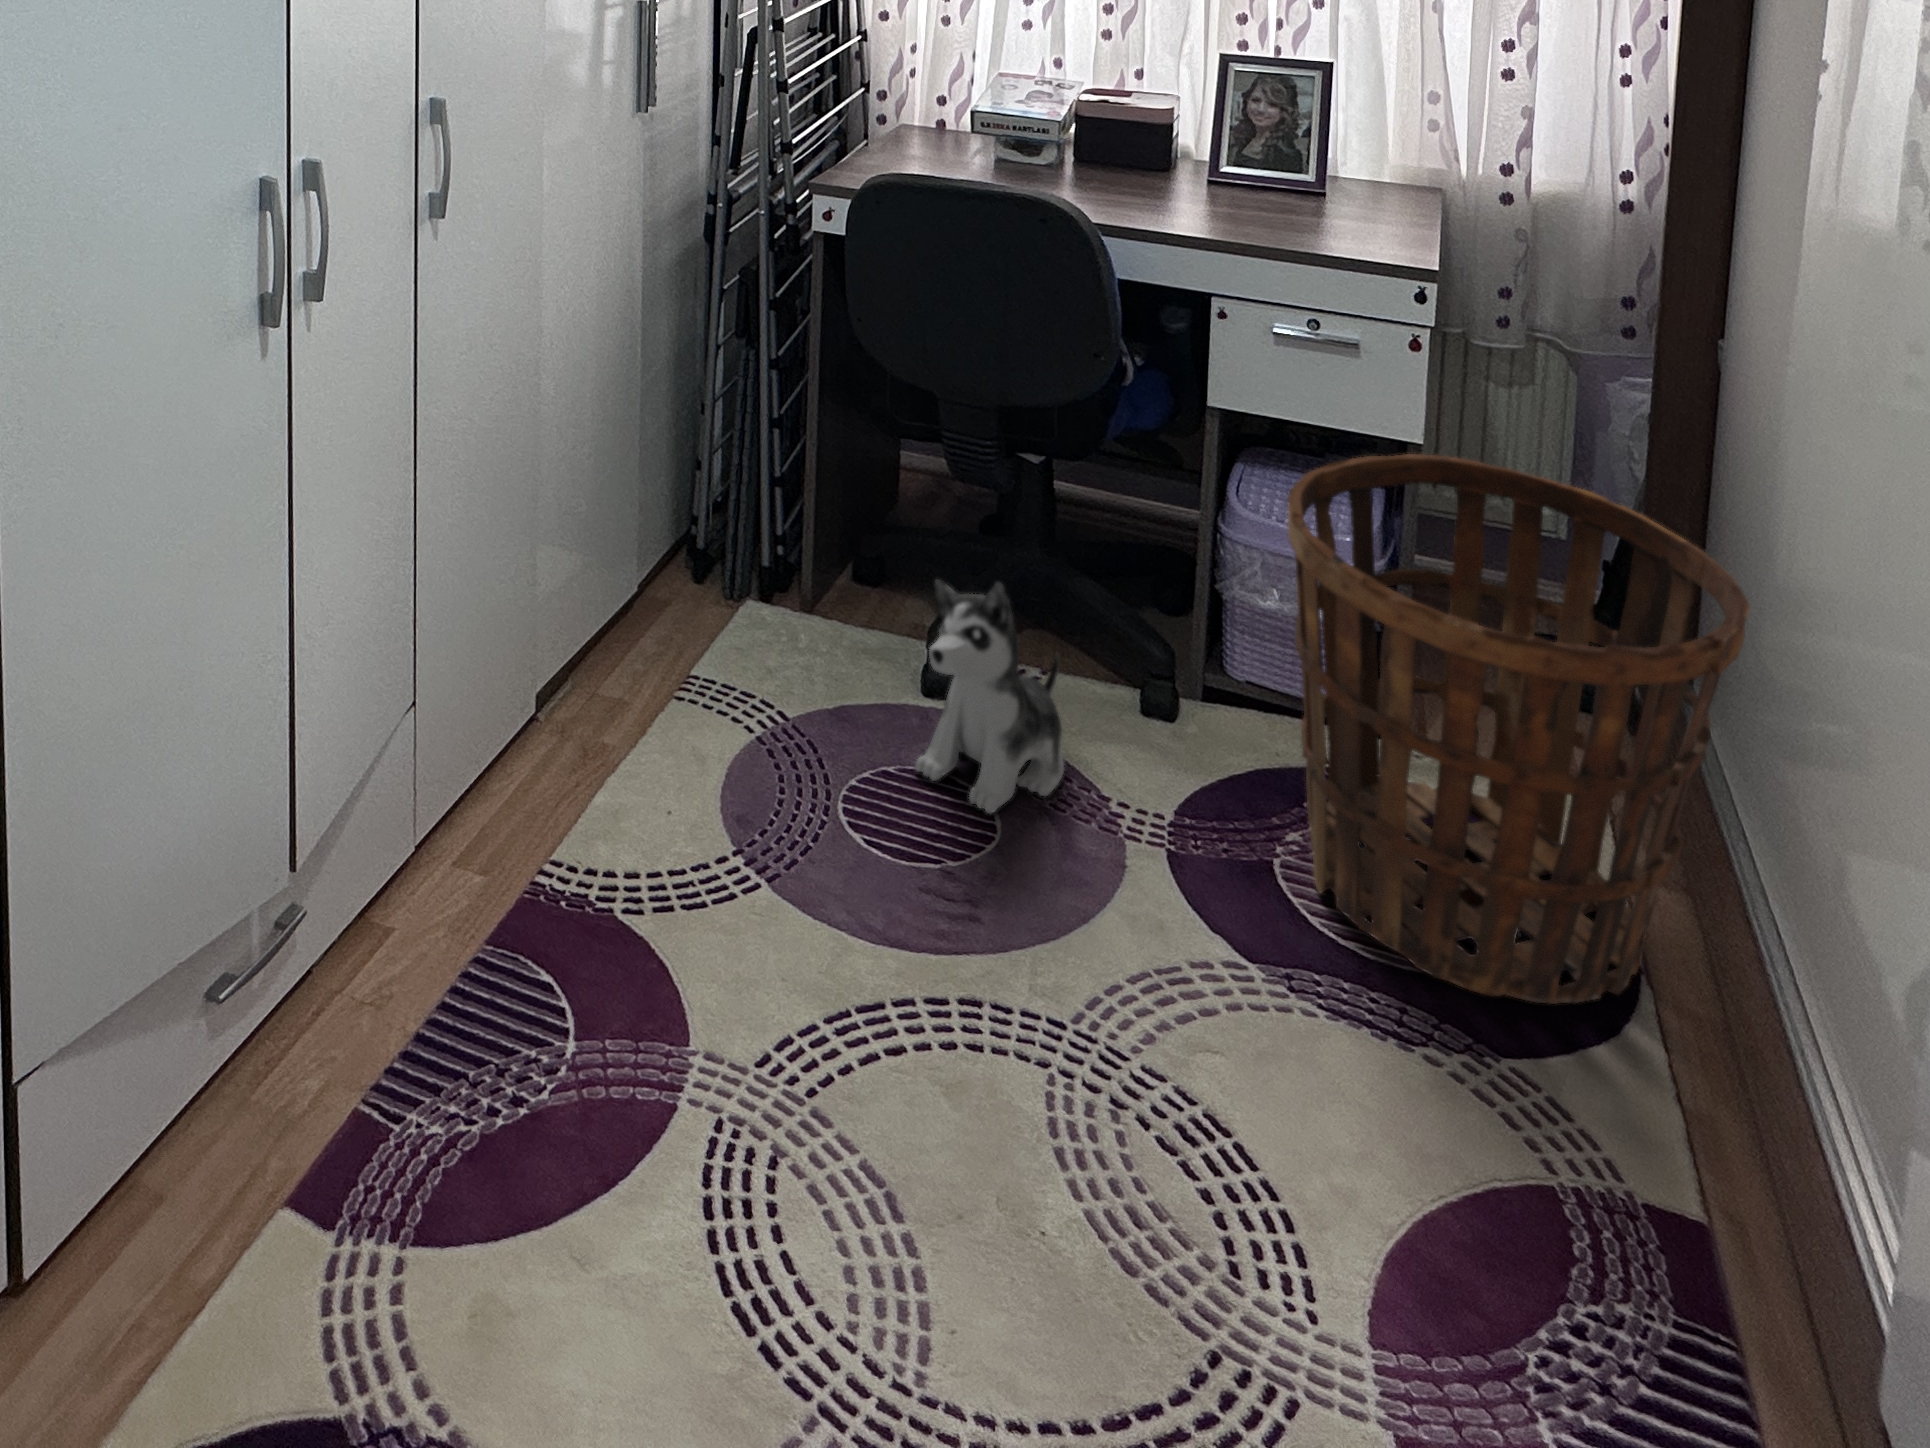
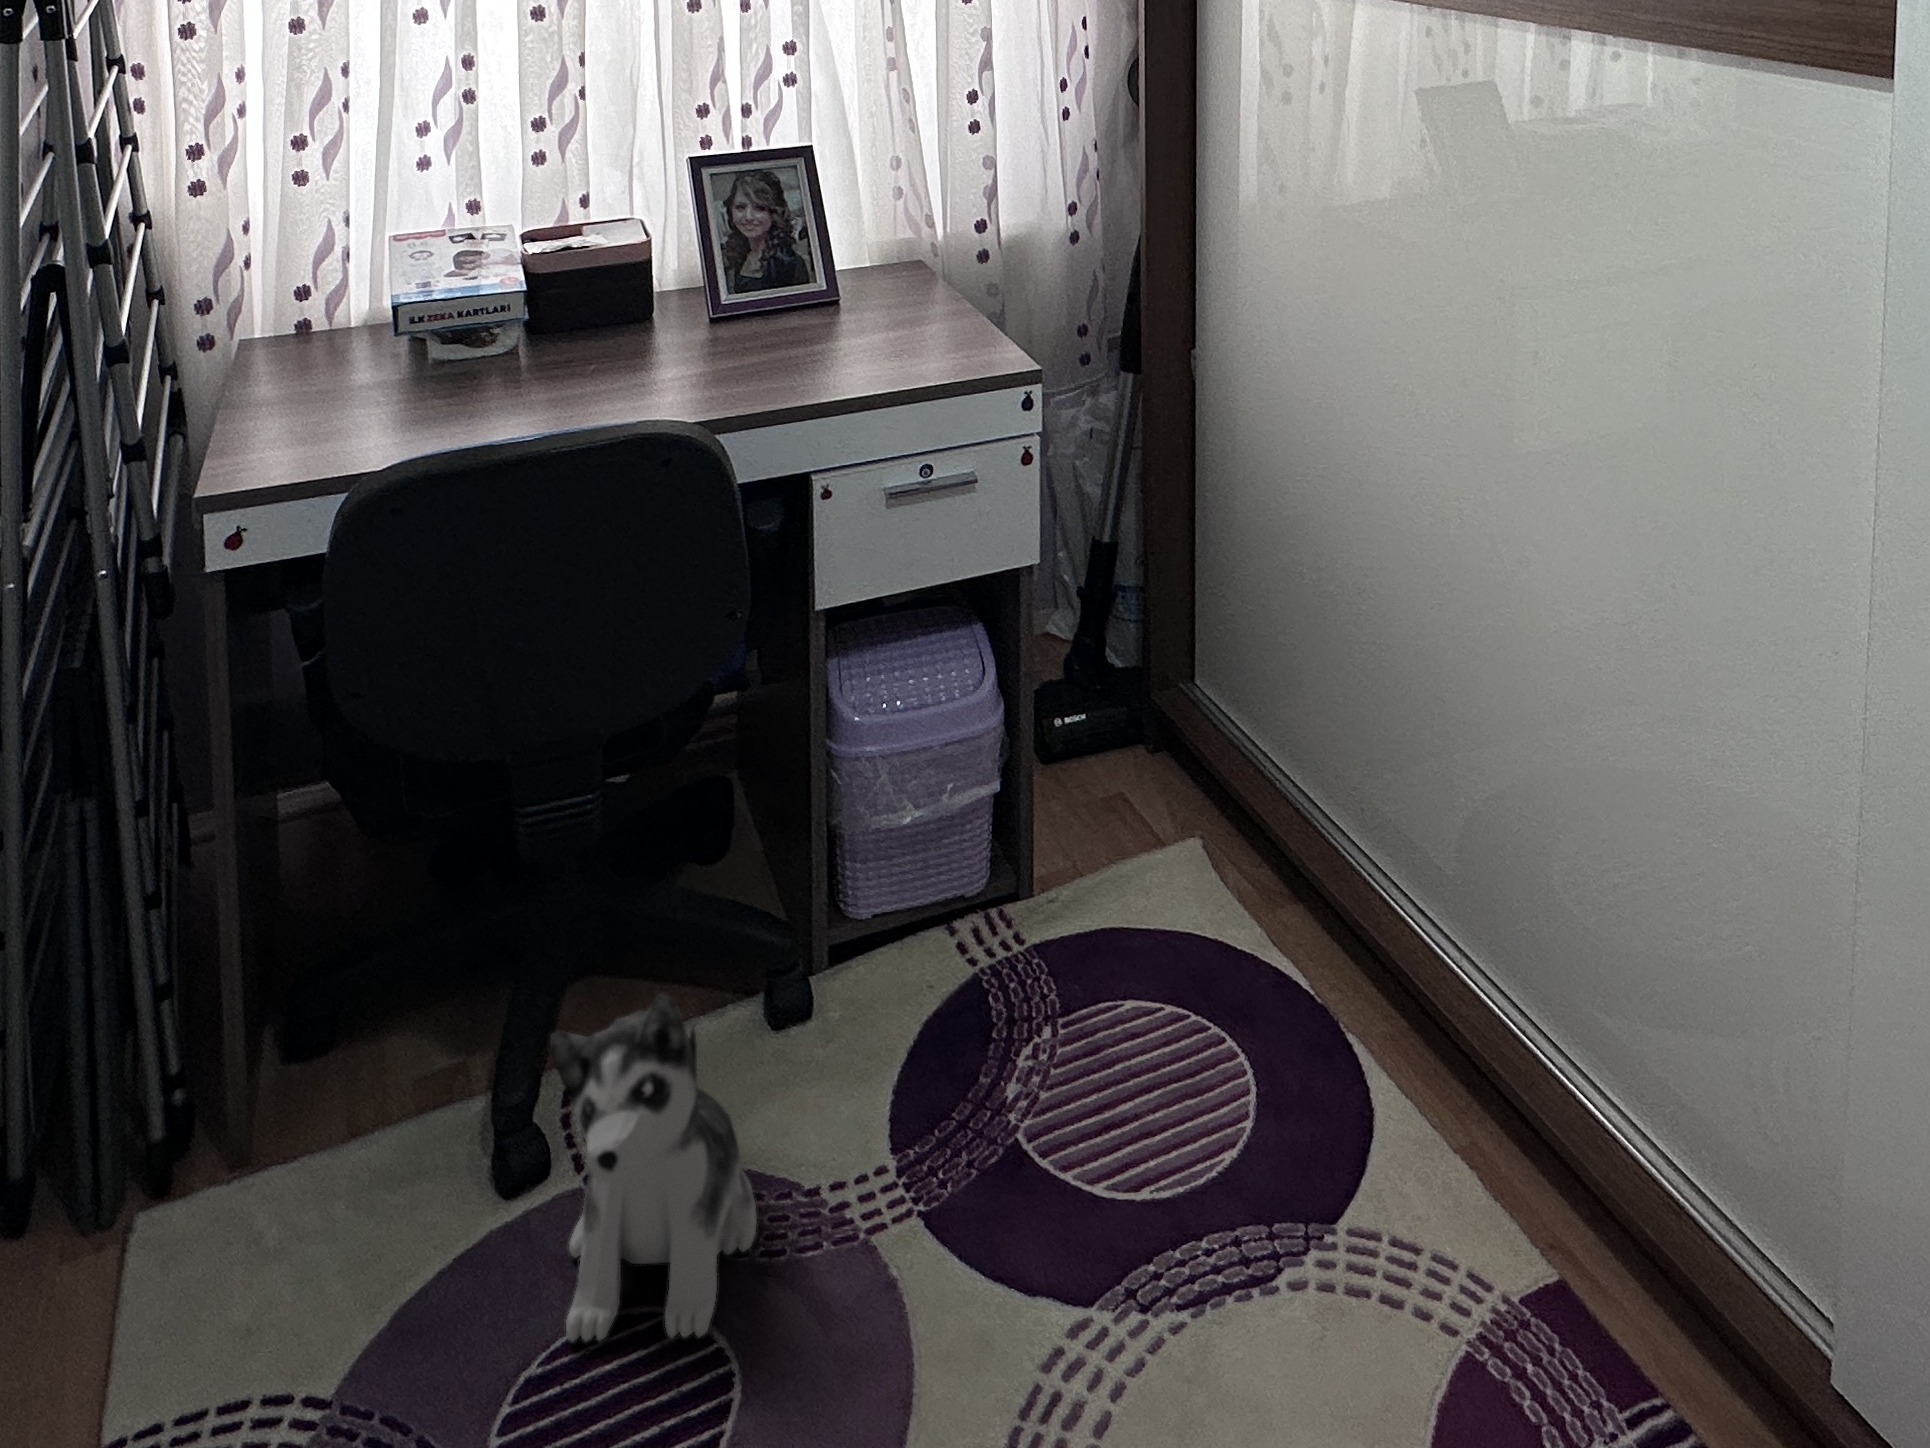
basket: present [1288,454,1749,1004] -> none [987,553,1428,1179]

